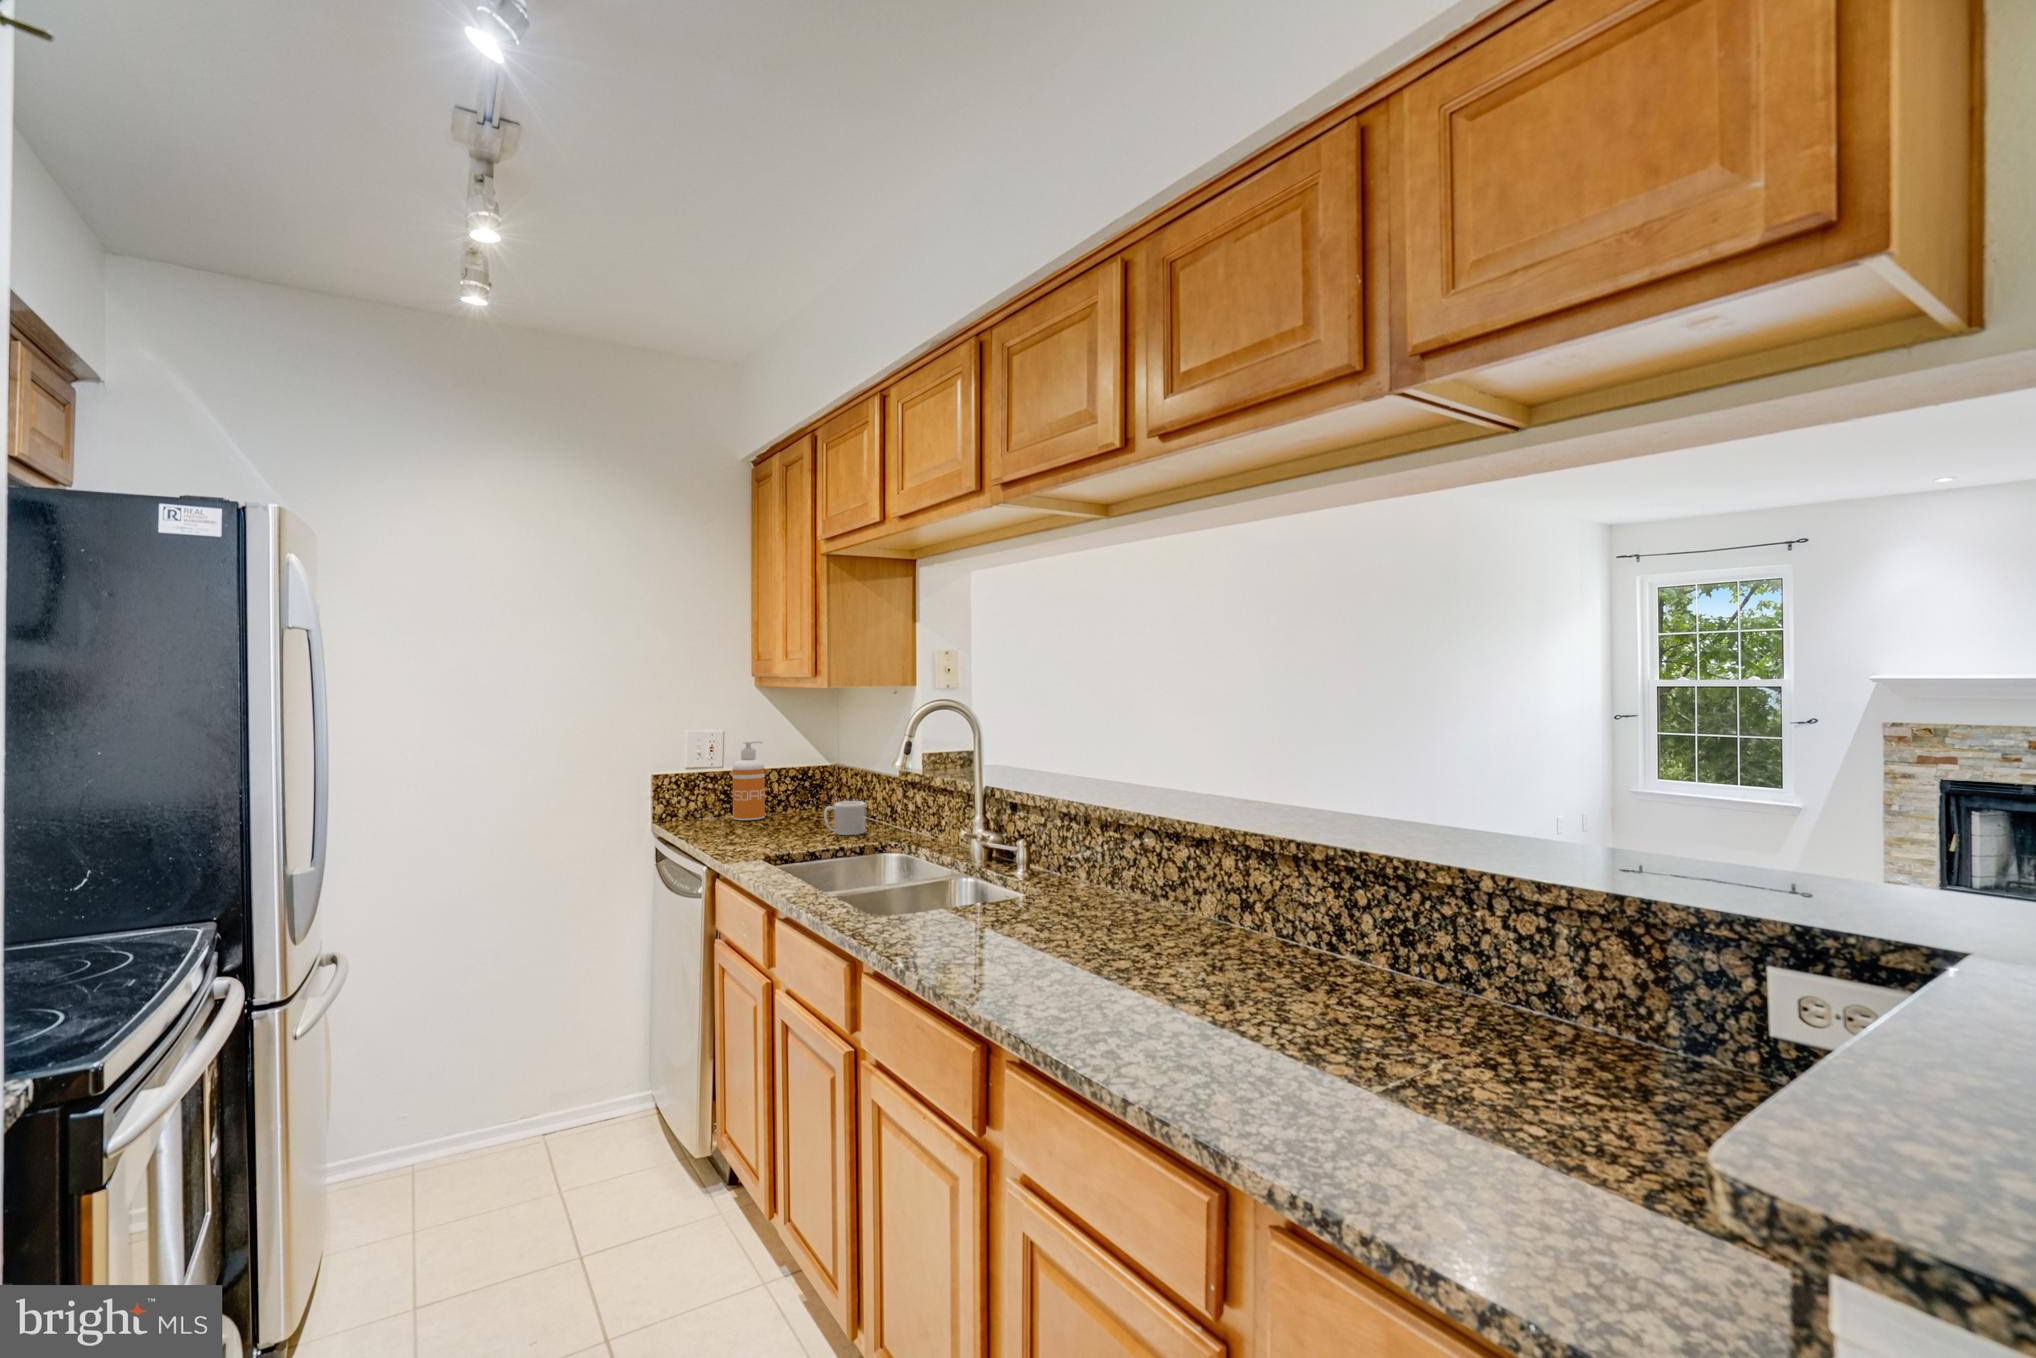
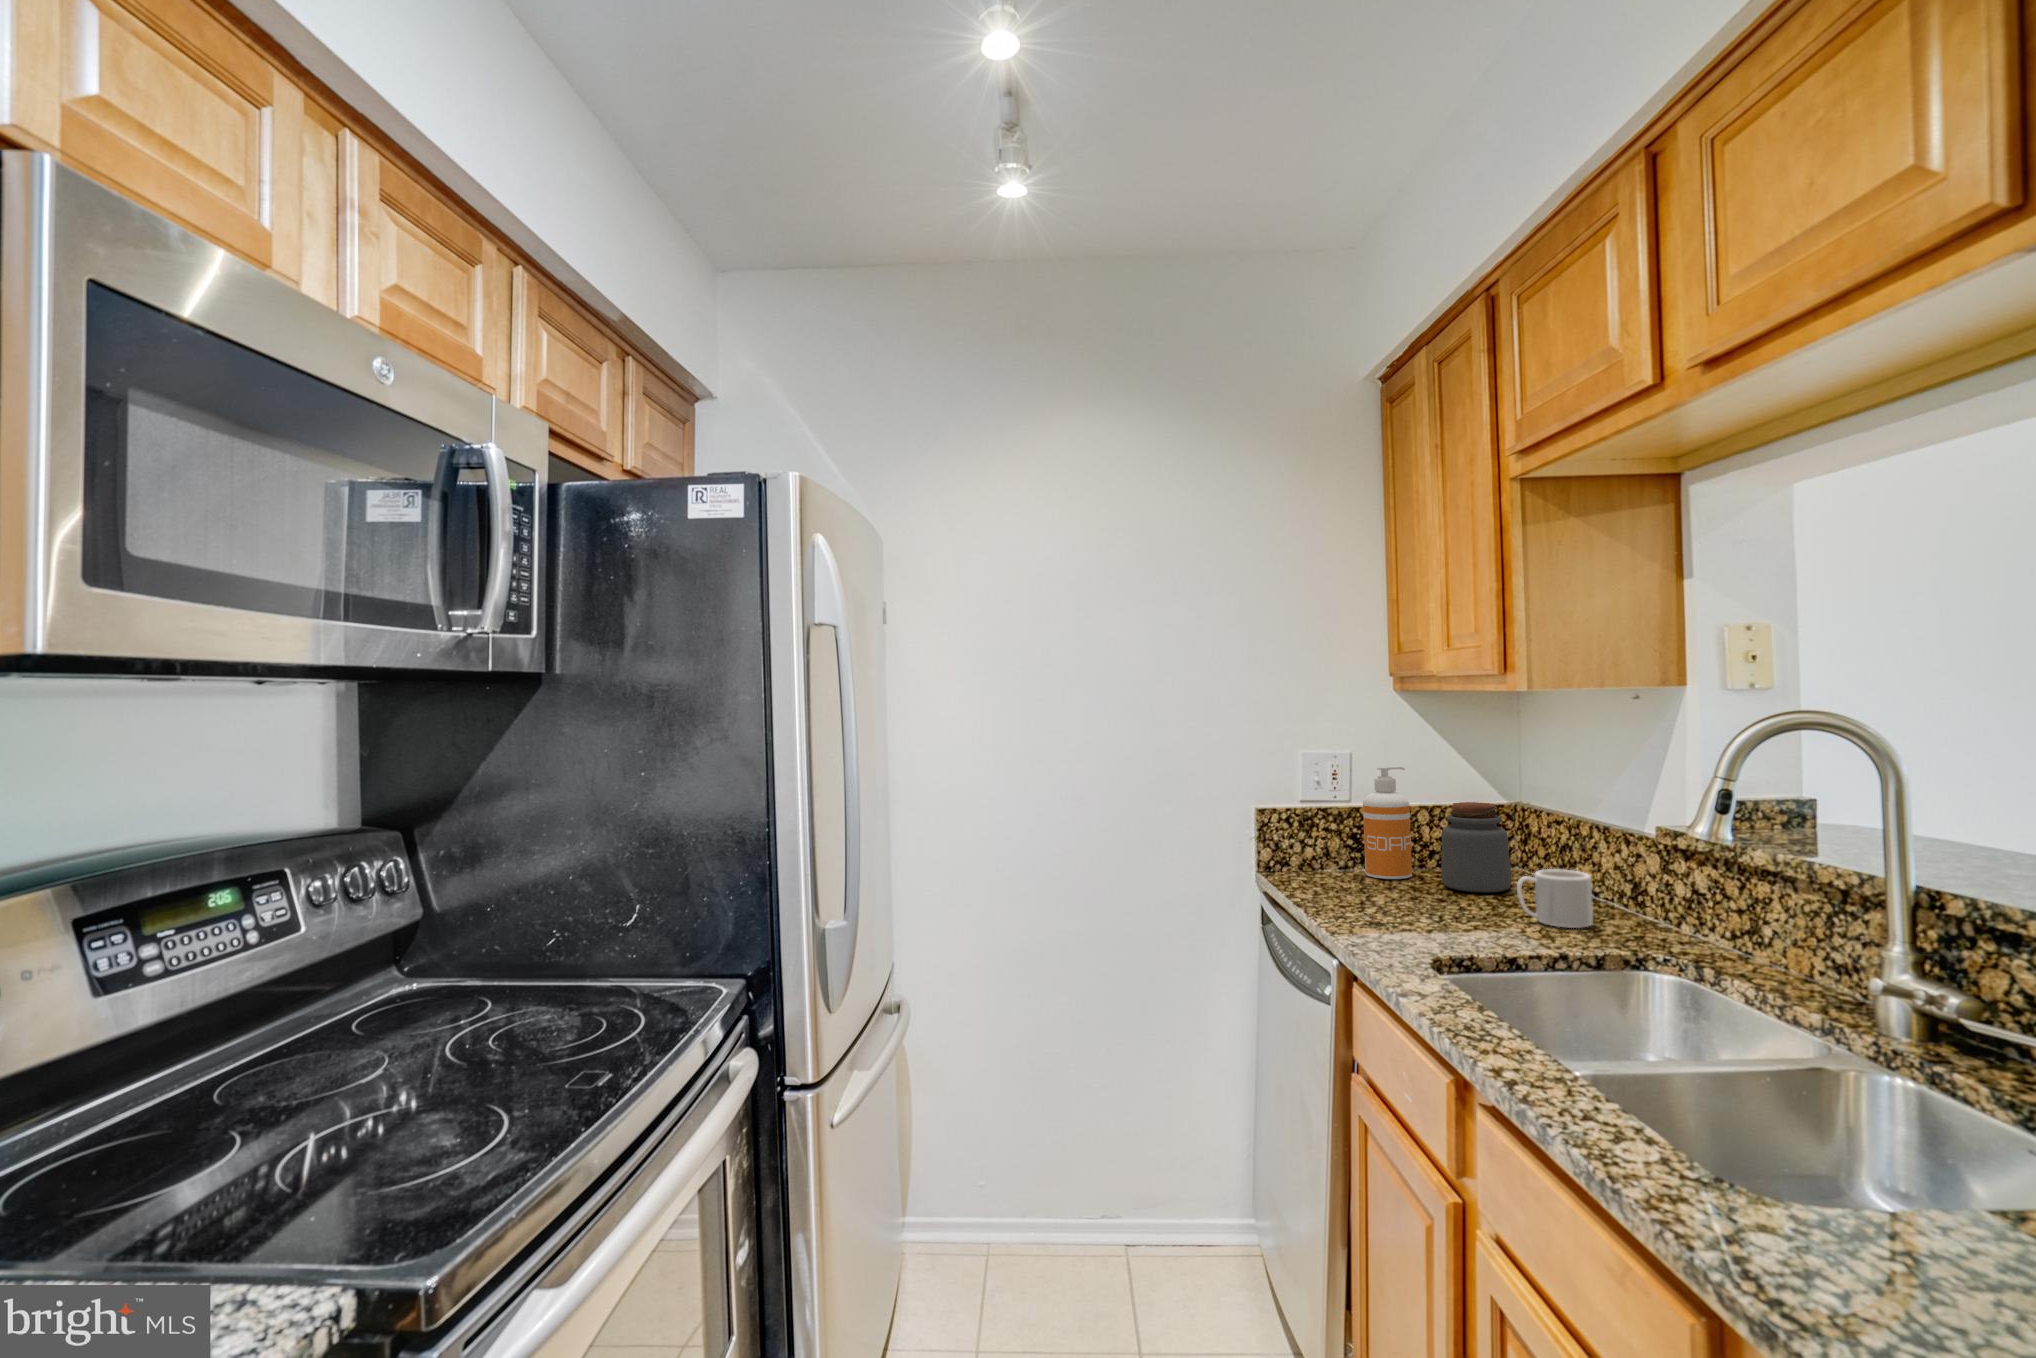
jar: none [783,764,827,823] -> present [1441,802,1512,893]

